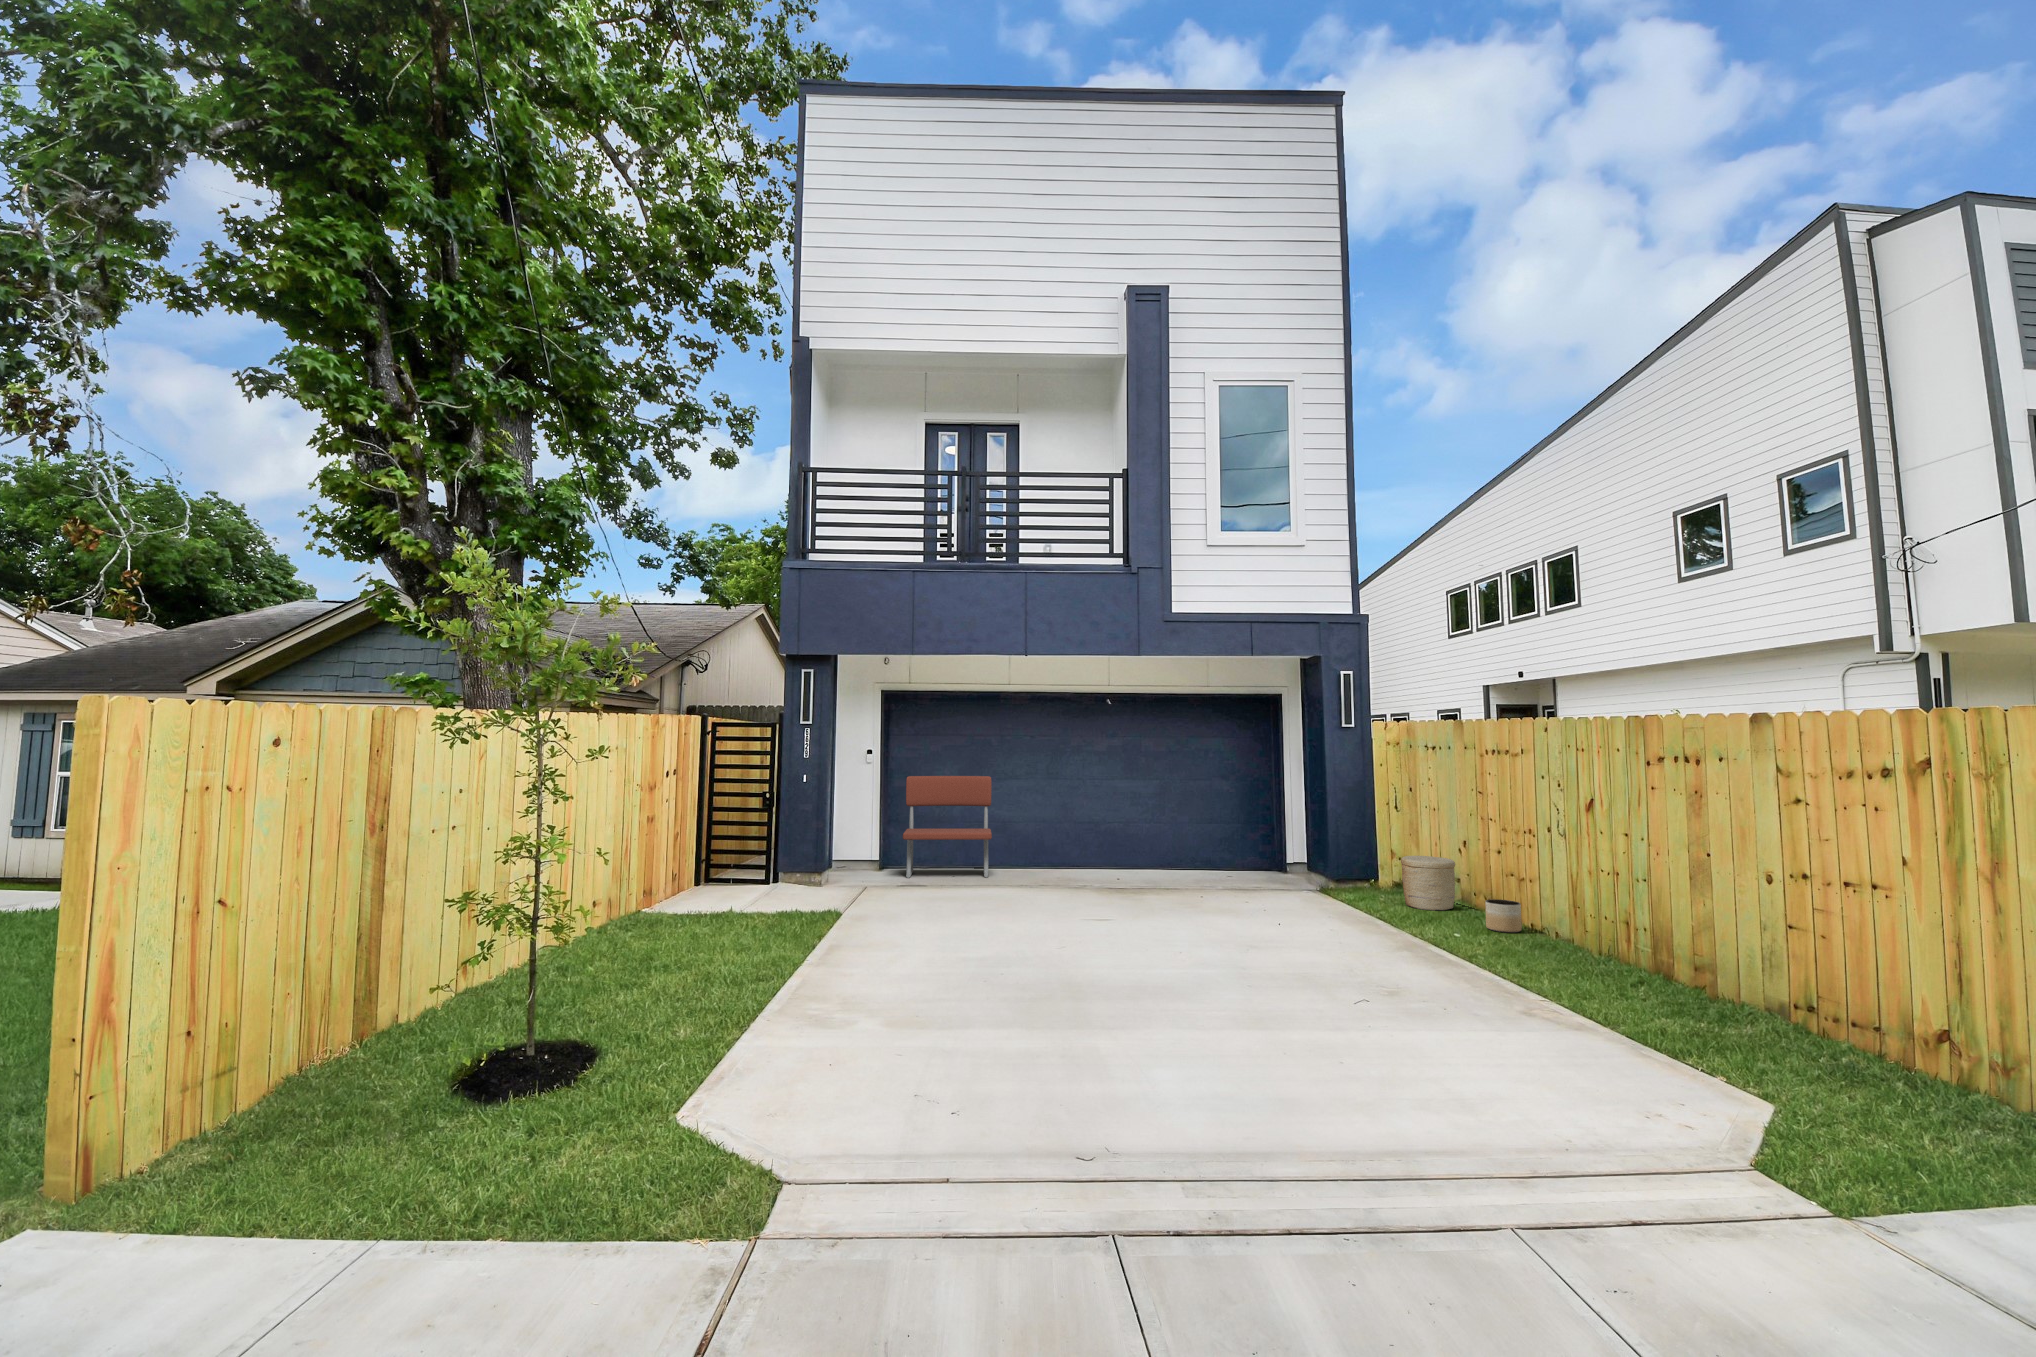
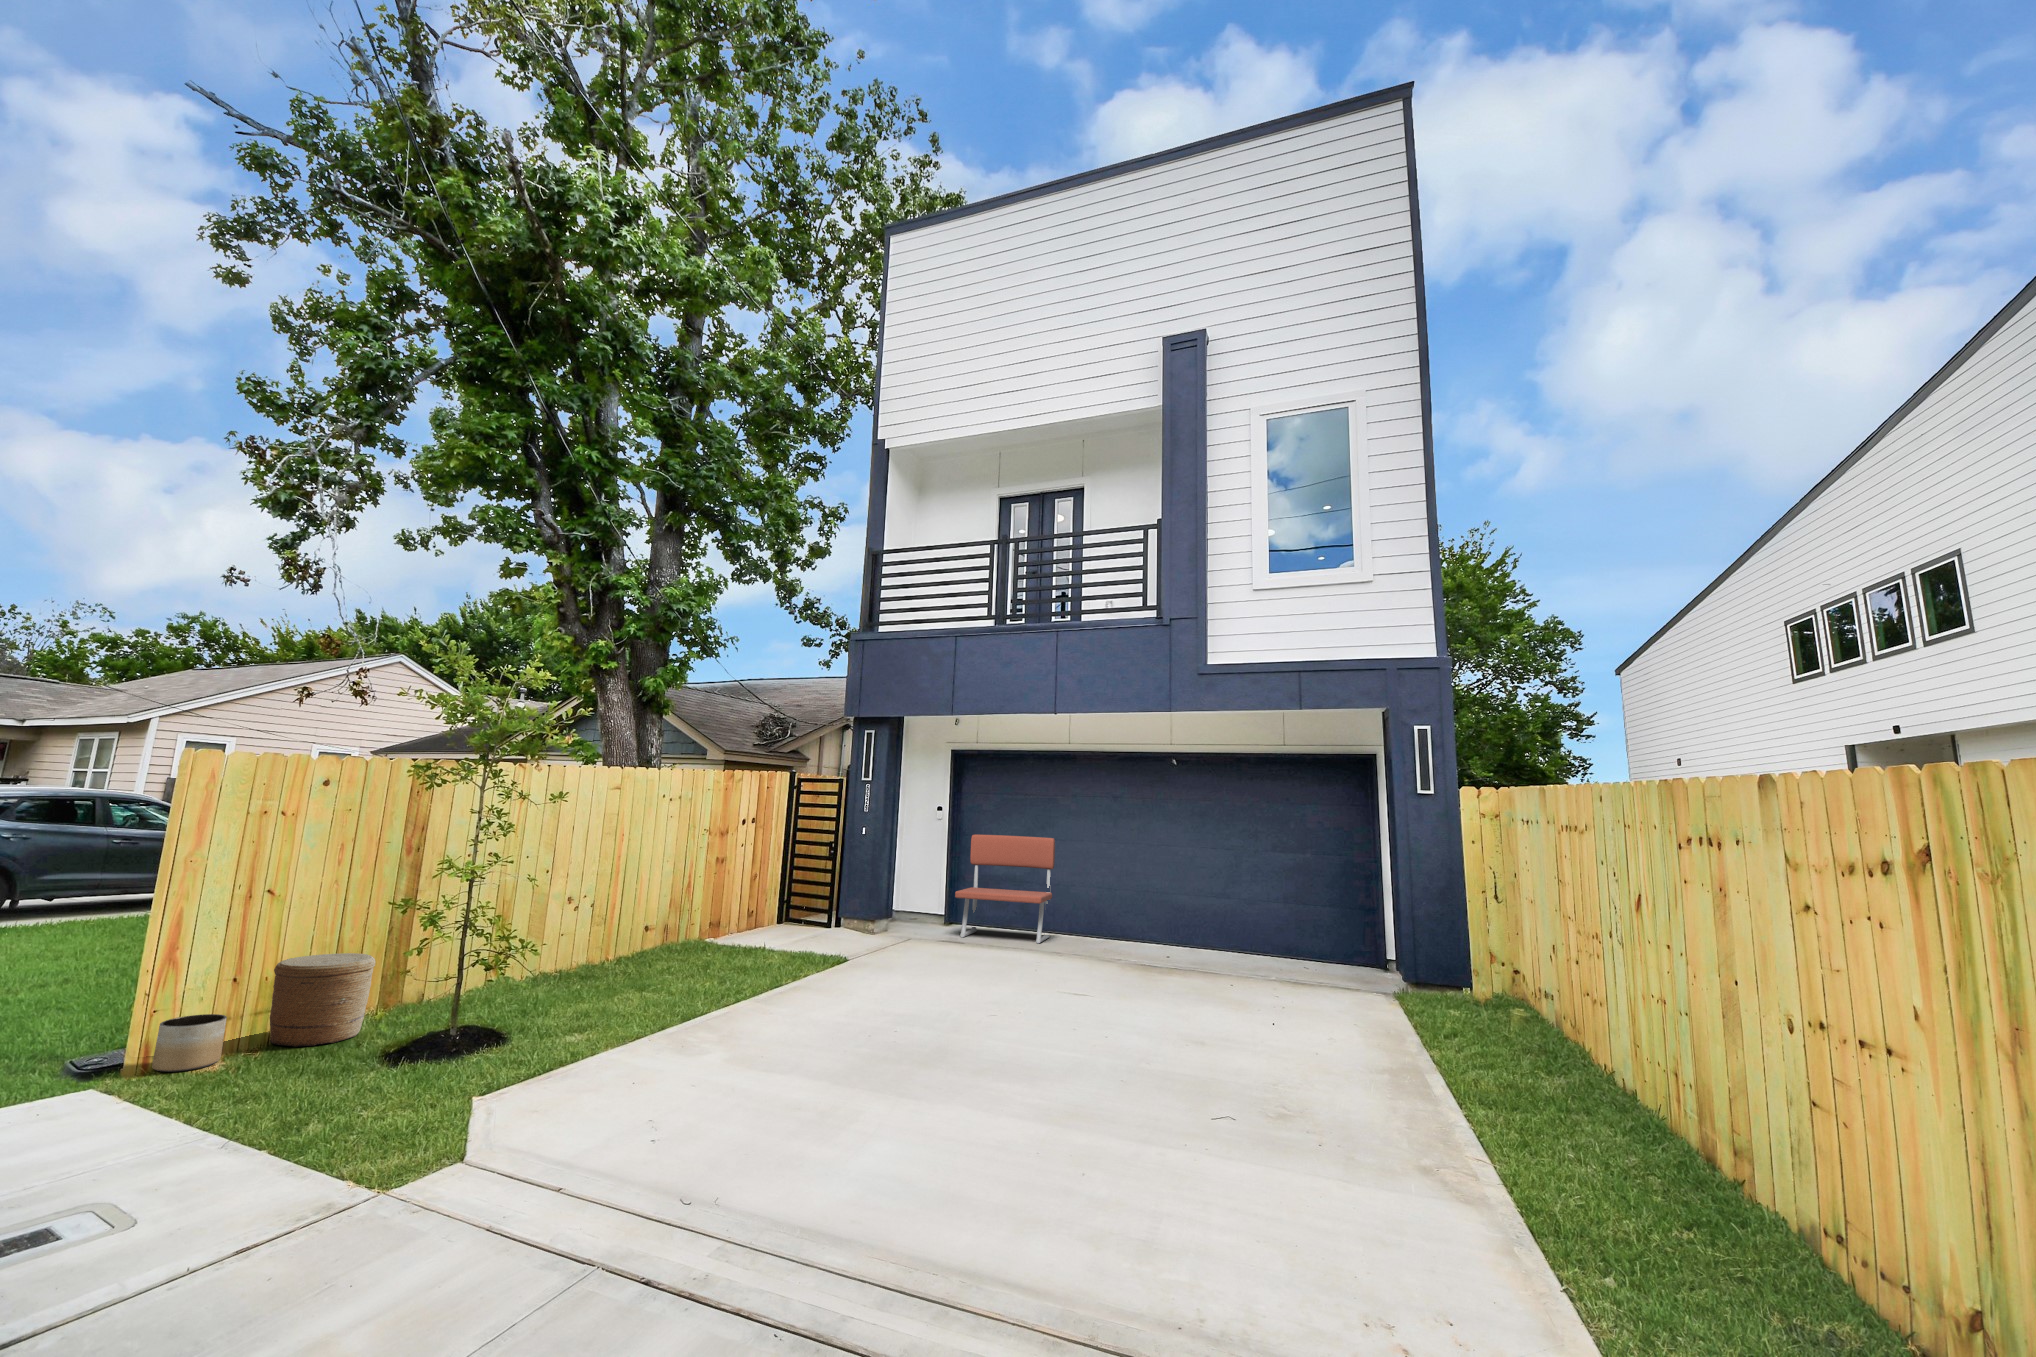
woven basket: present [1401,856,1455,910] -> present [270,953,376,1047]
planter: present [1485,899,1522,933] -> present [152,1014,227,1072]

